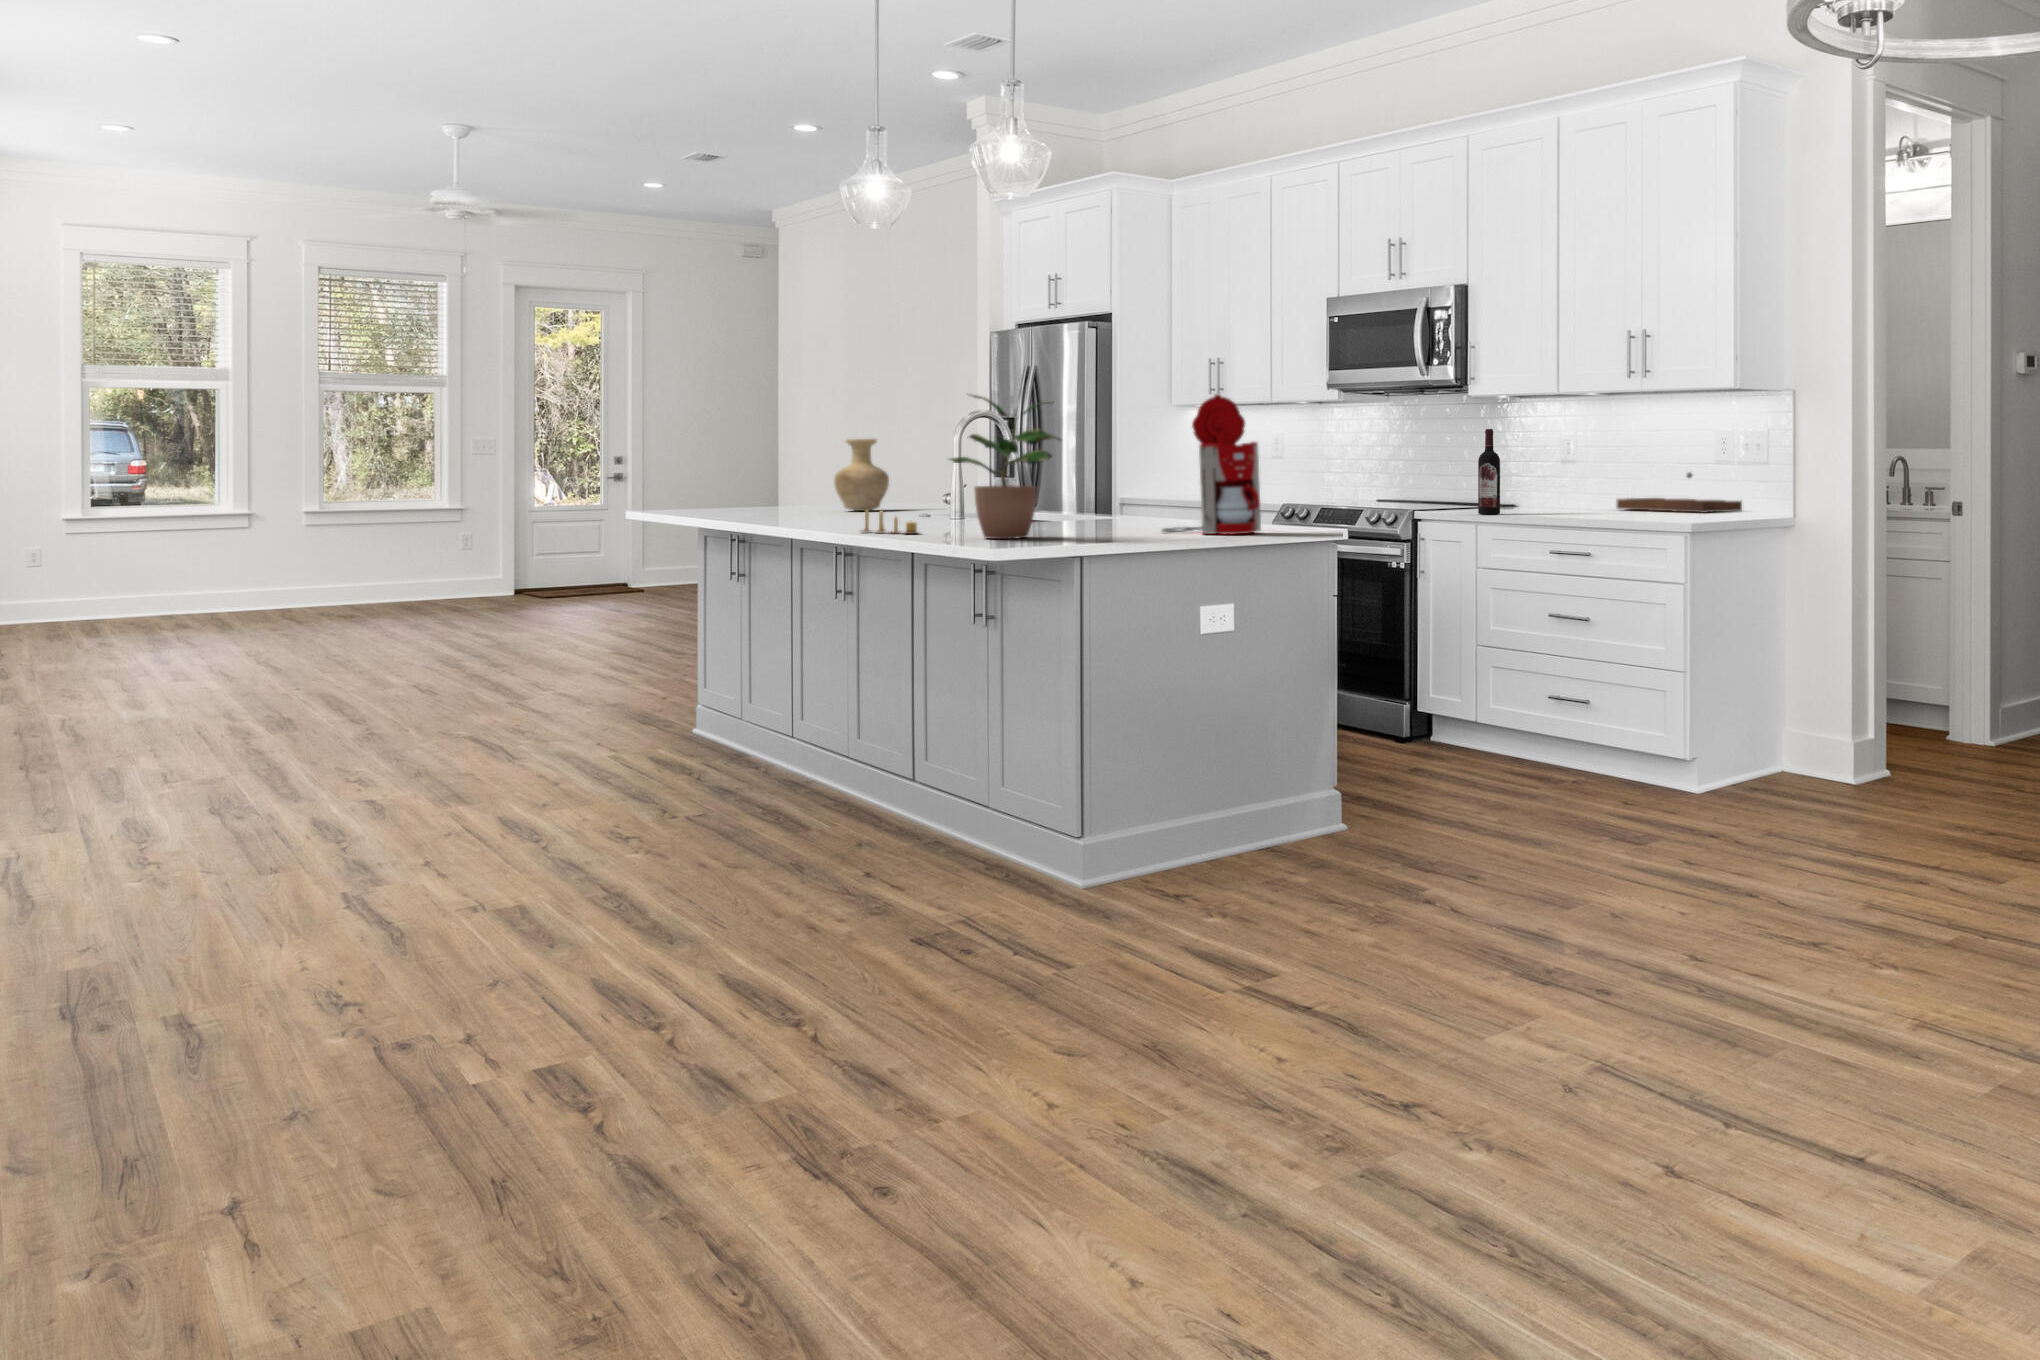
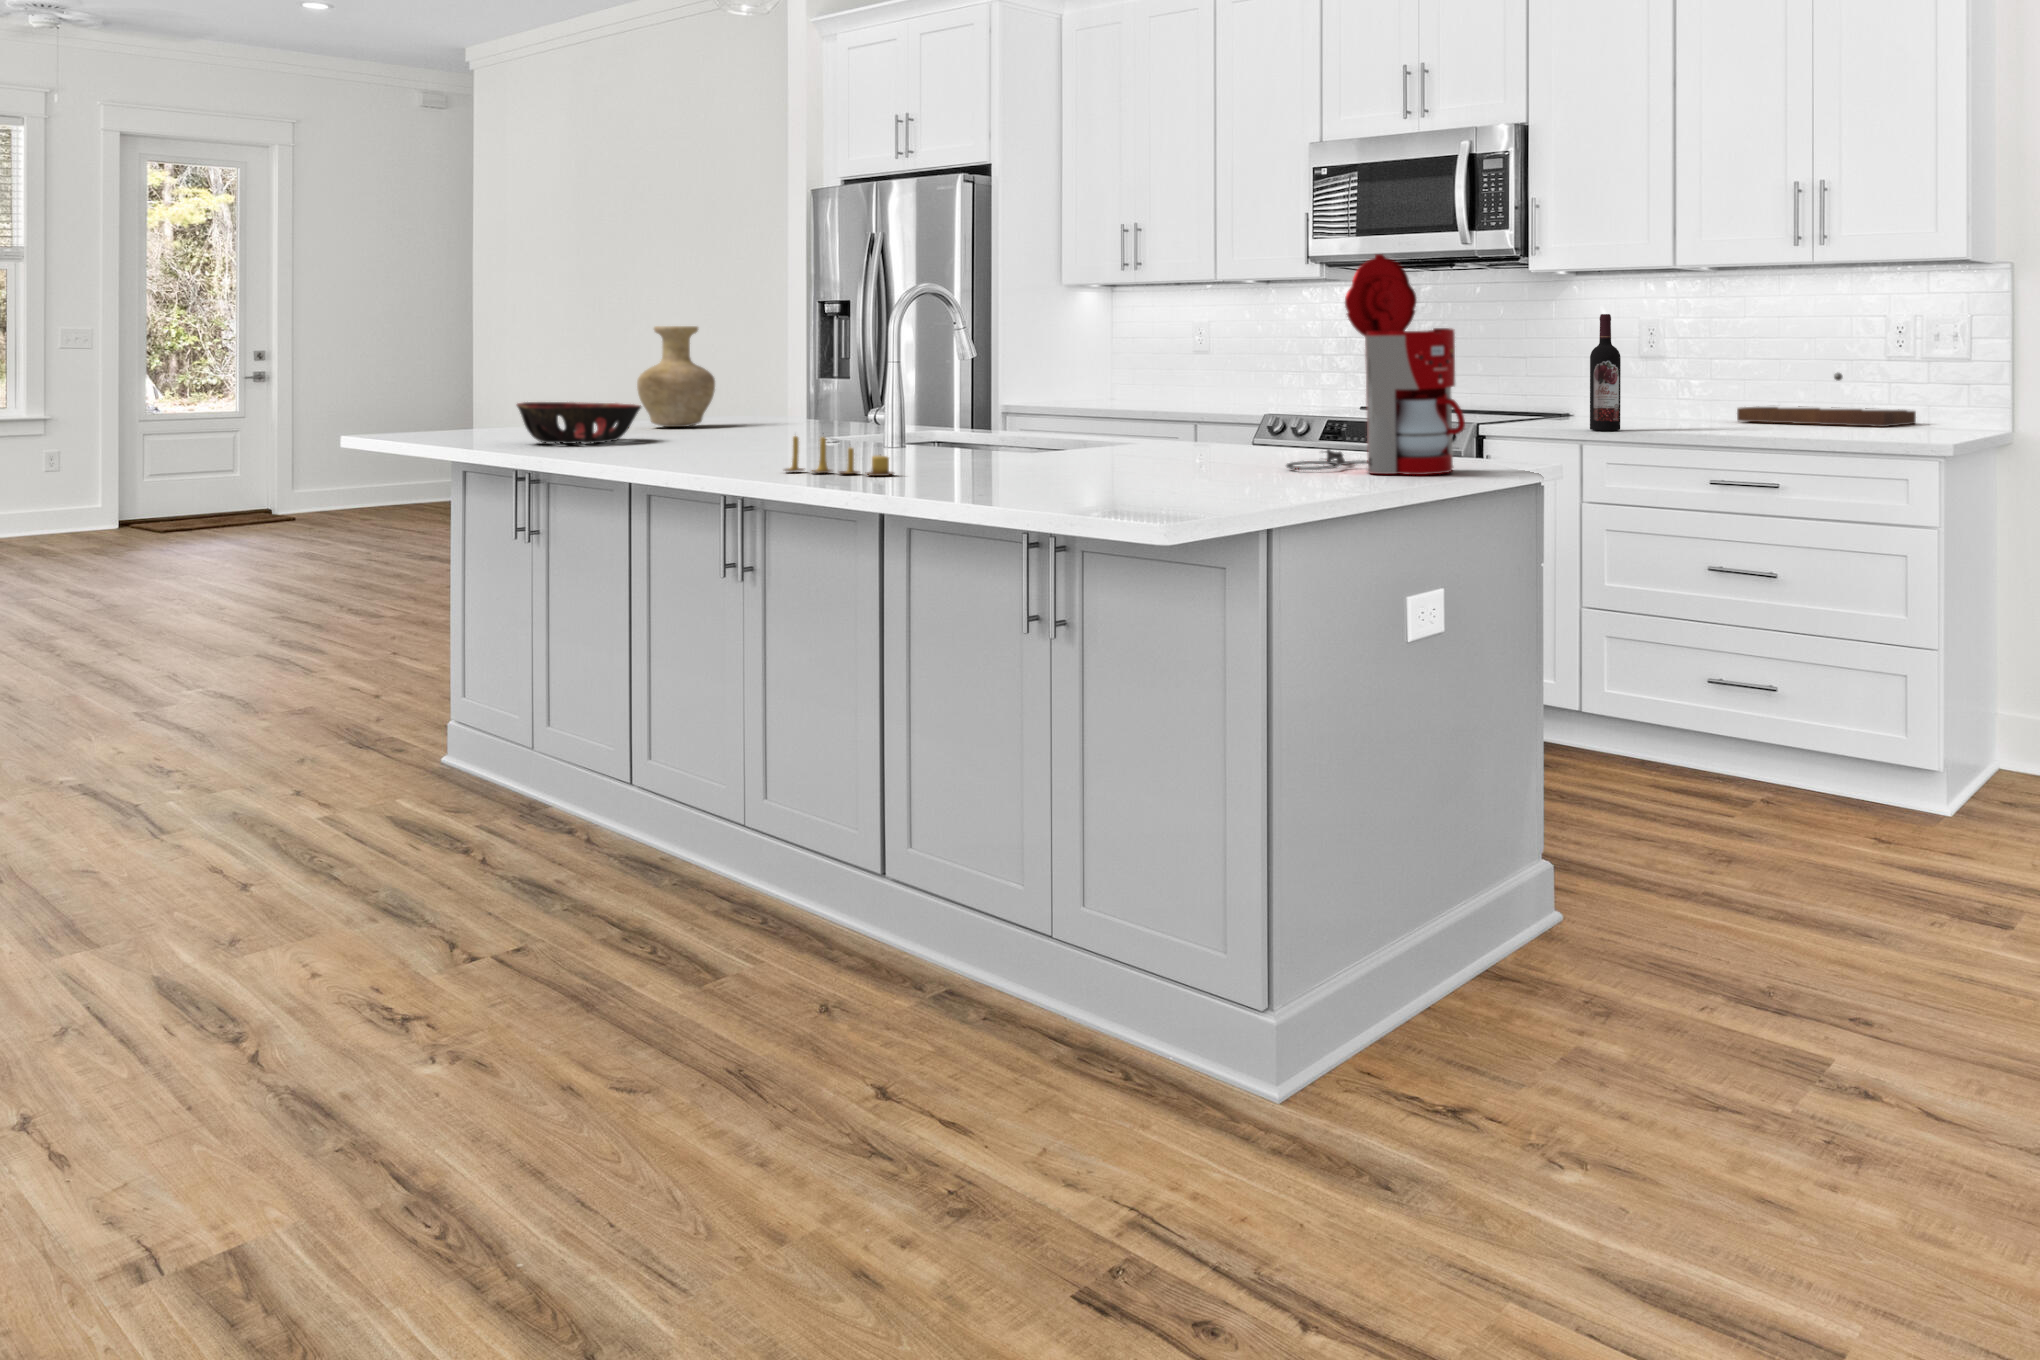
potted plant: present [950,395,1060,539] -> none [988,246,1170,487]
decorative bowl: none [735,491,819,519] -> present [517,402,641,444]

